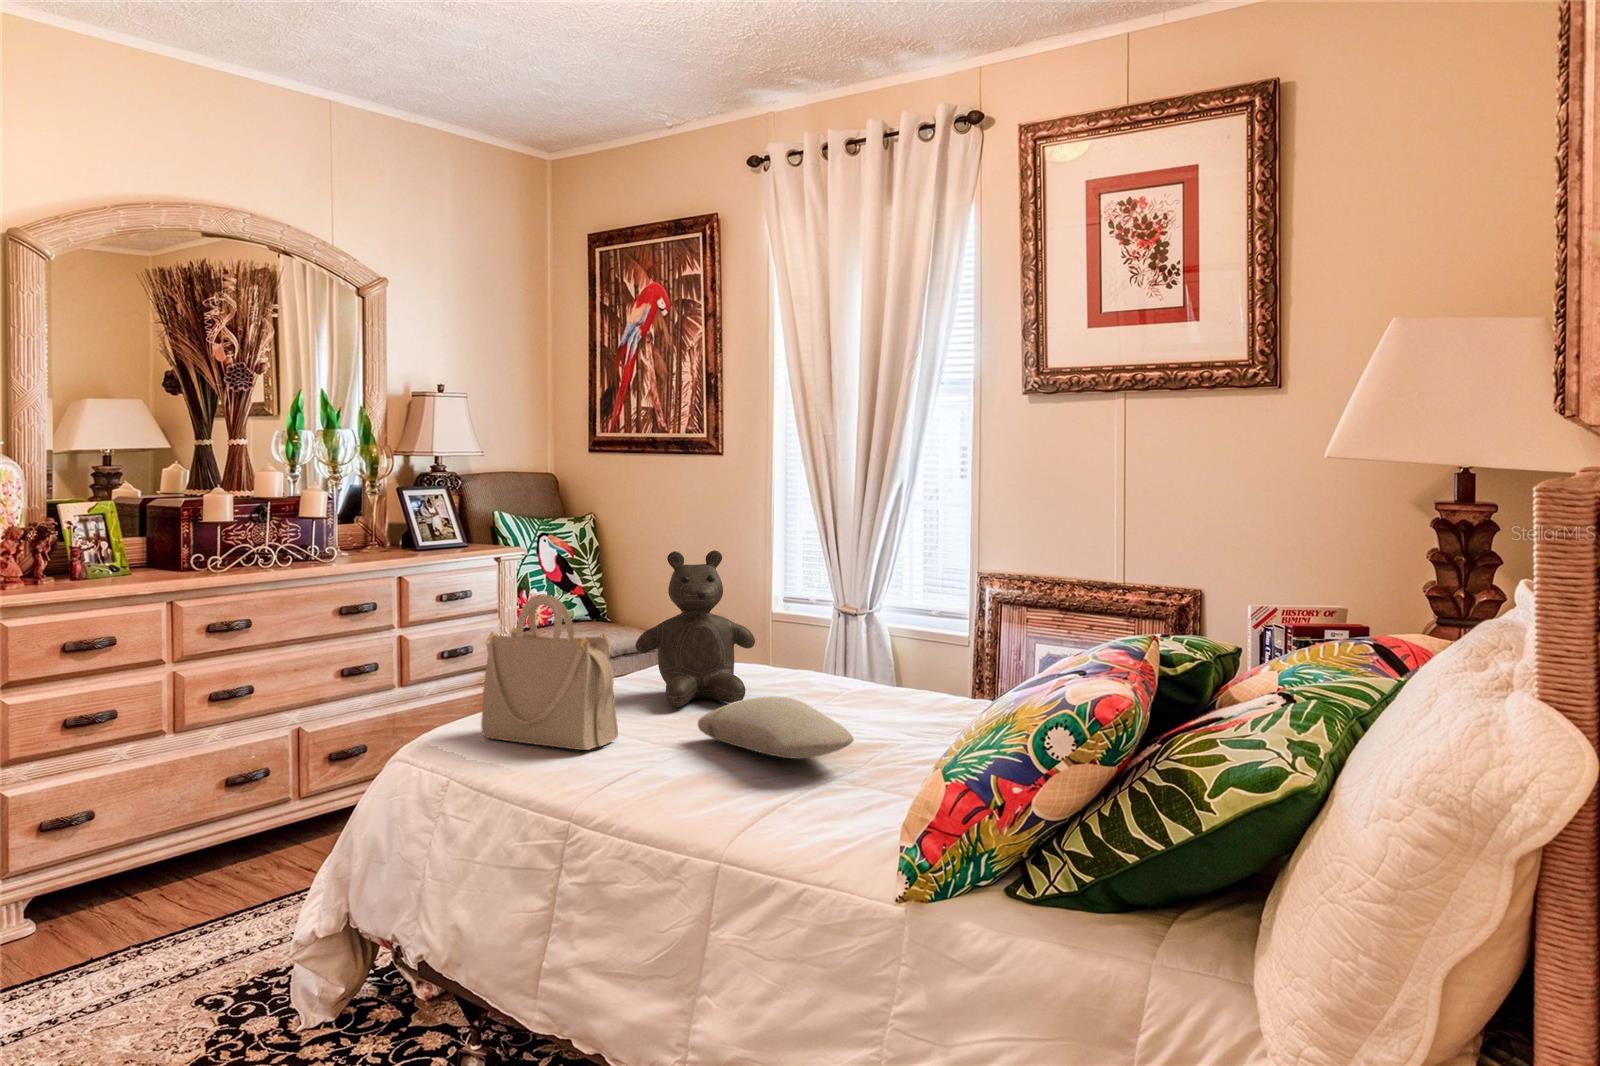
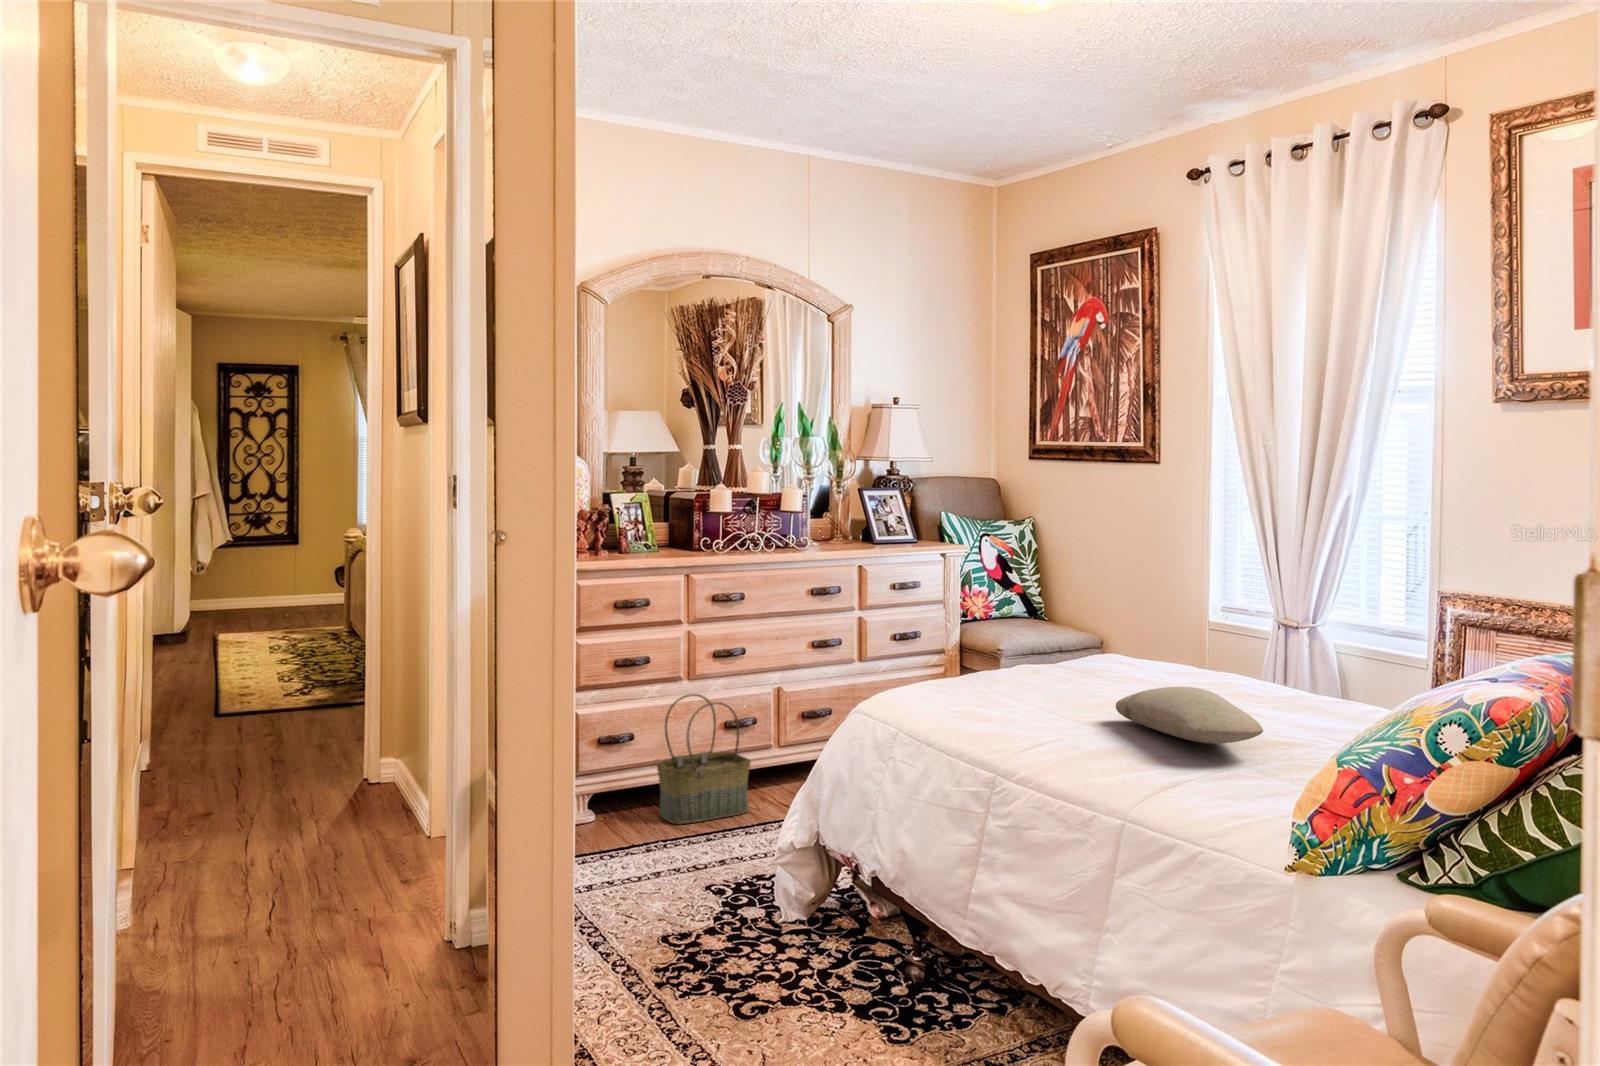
teddy bear: present [635,550,755,707] -> none [1063,551,1176,693]
handbag: present [481,594,618,750] -> none [928,584,1044,719]
basket: none [131,747,264,916] -> present [657,694,751,824]

